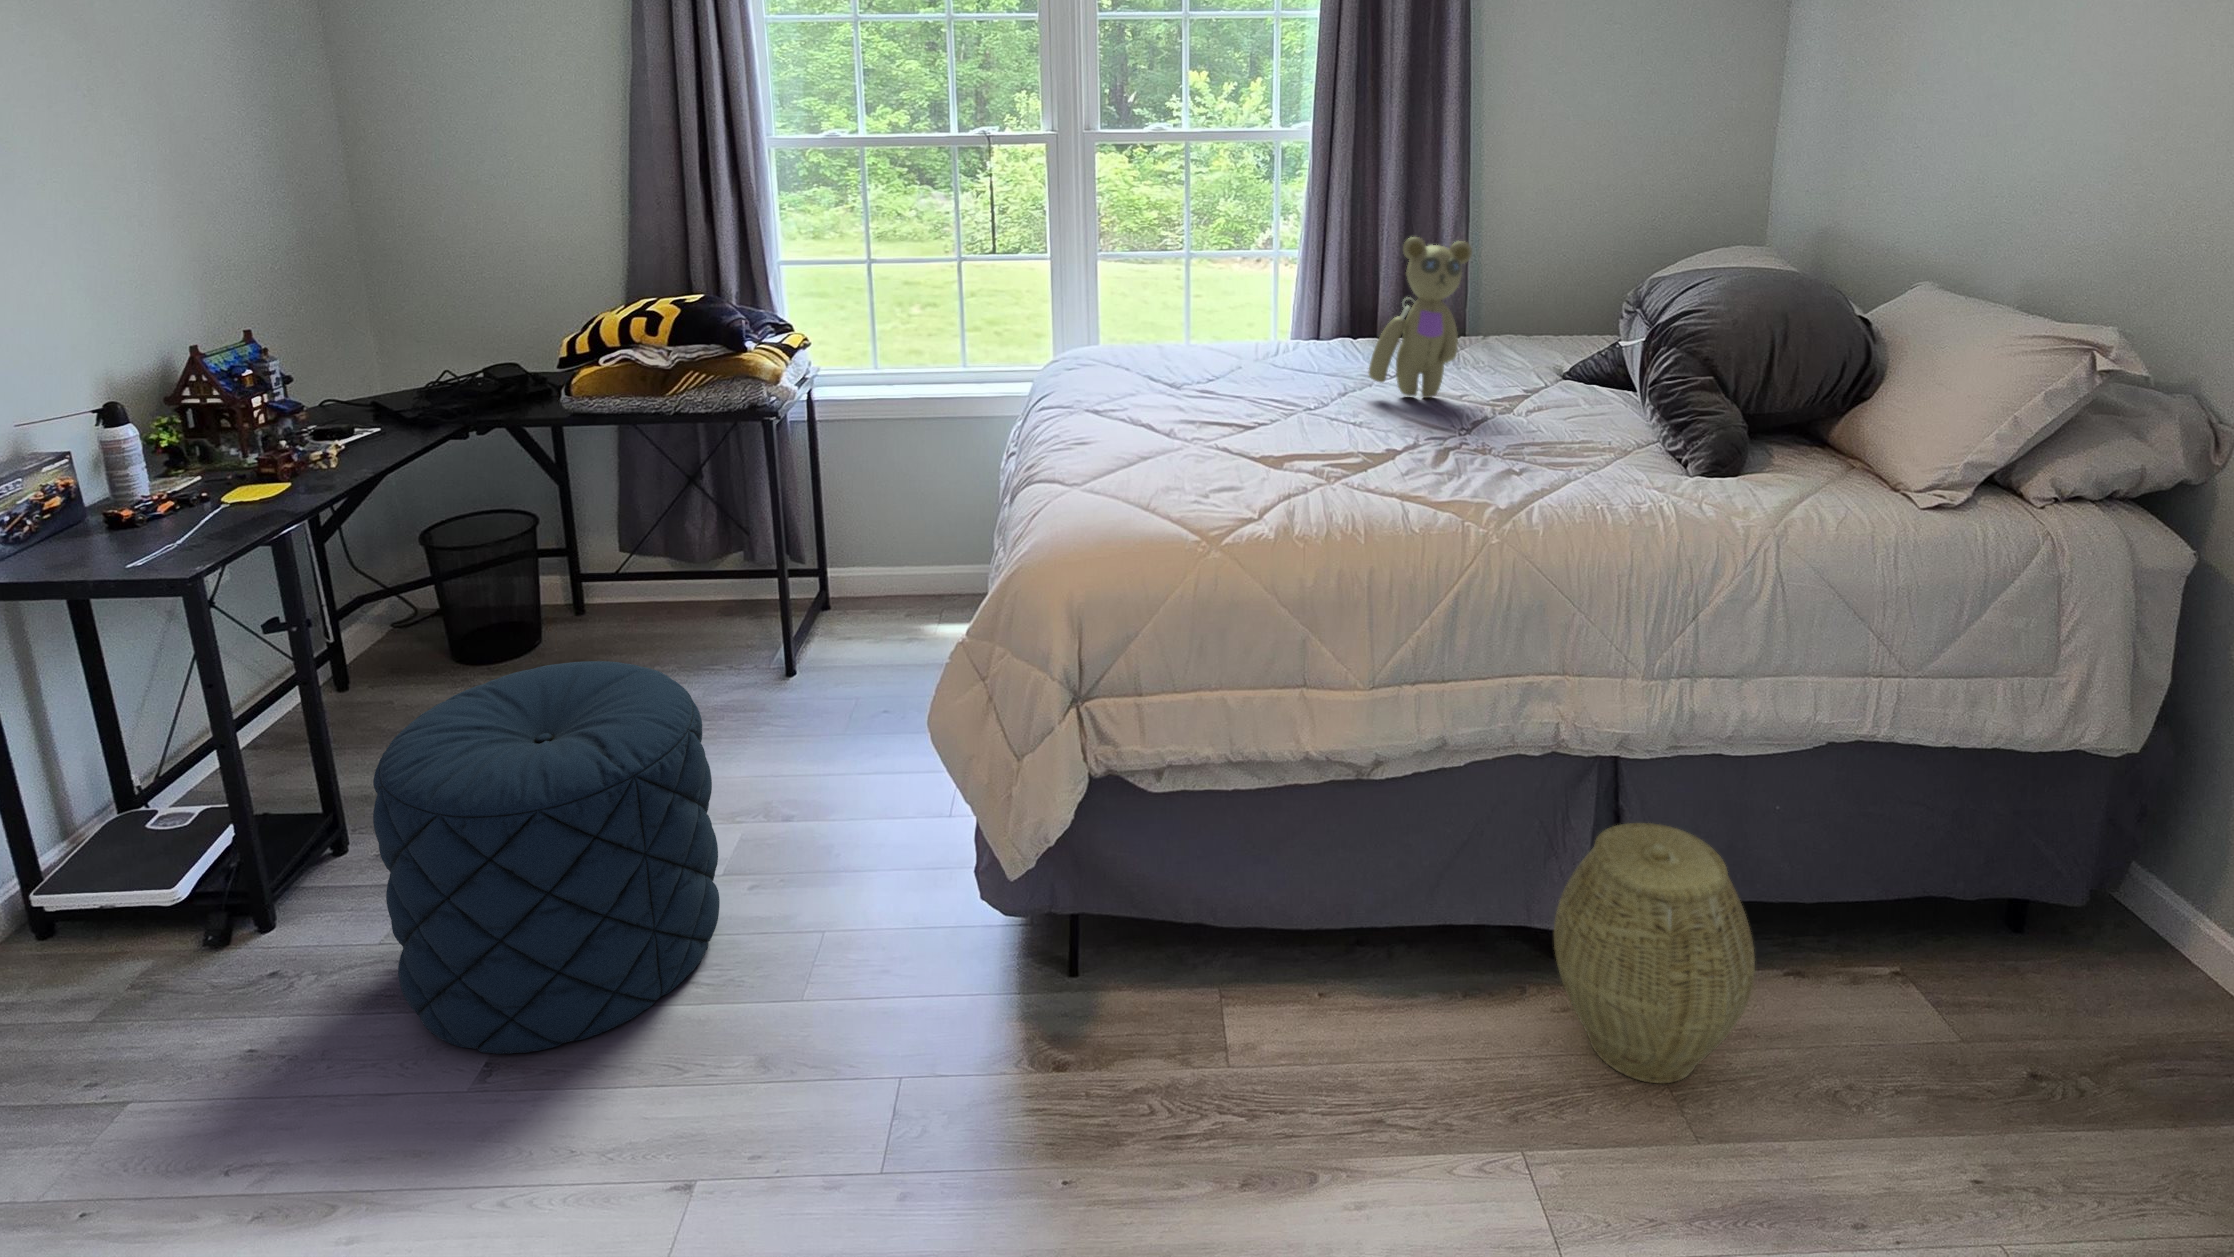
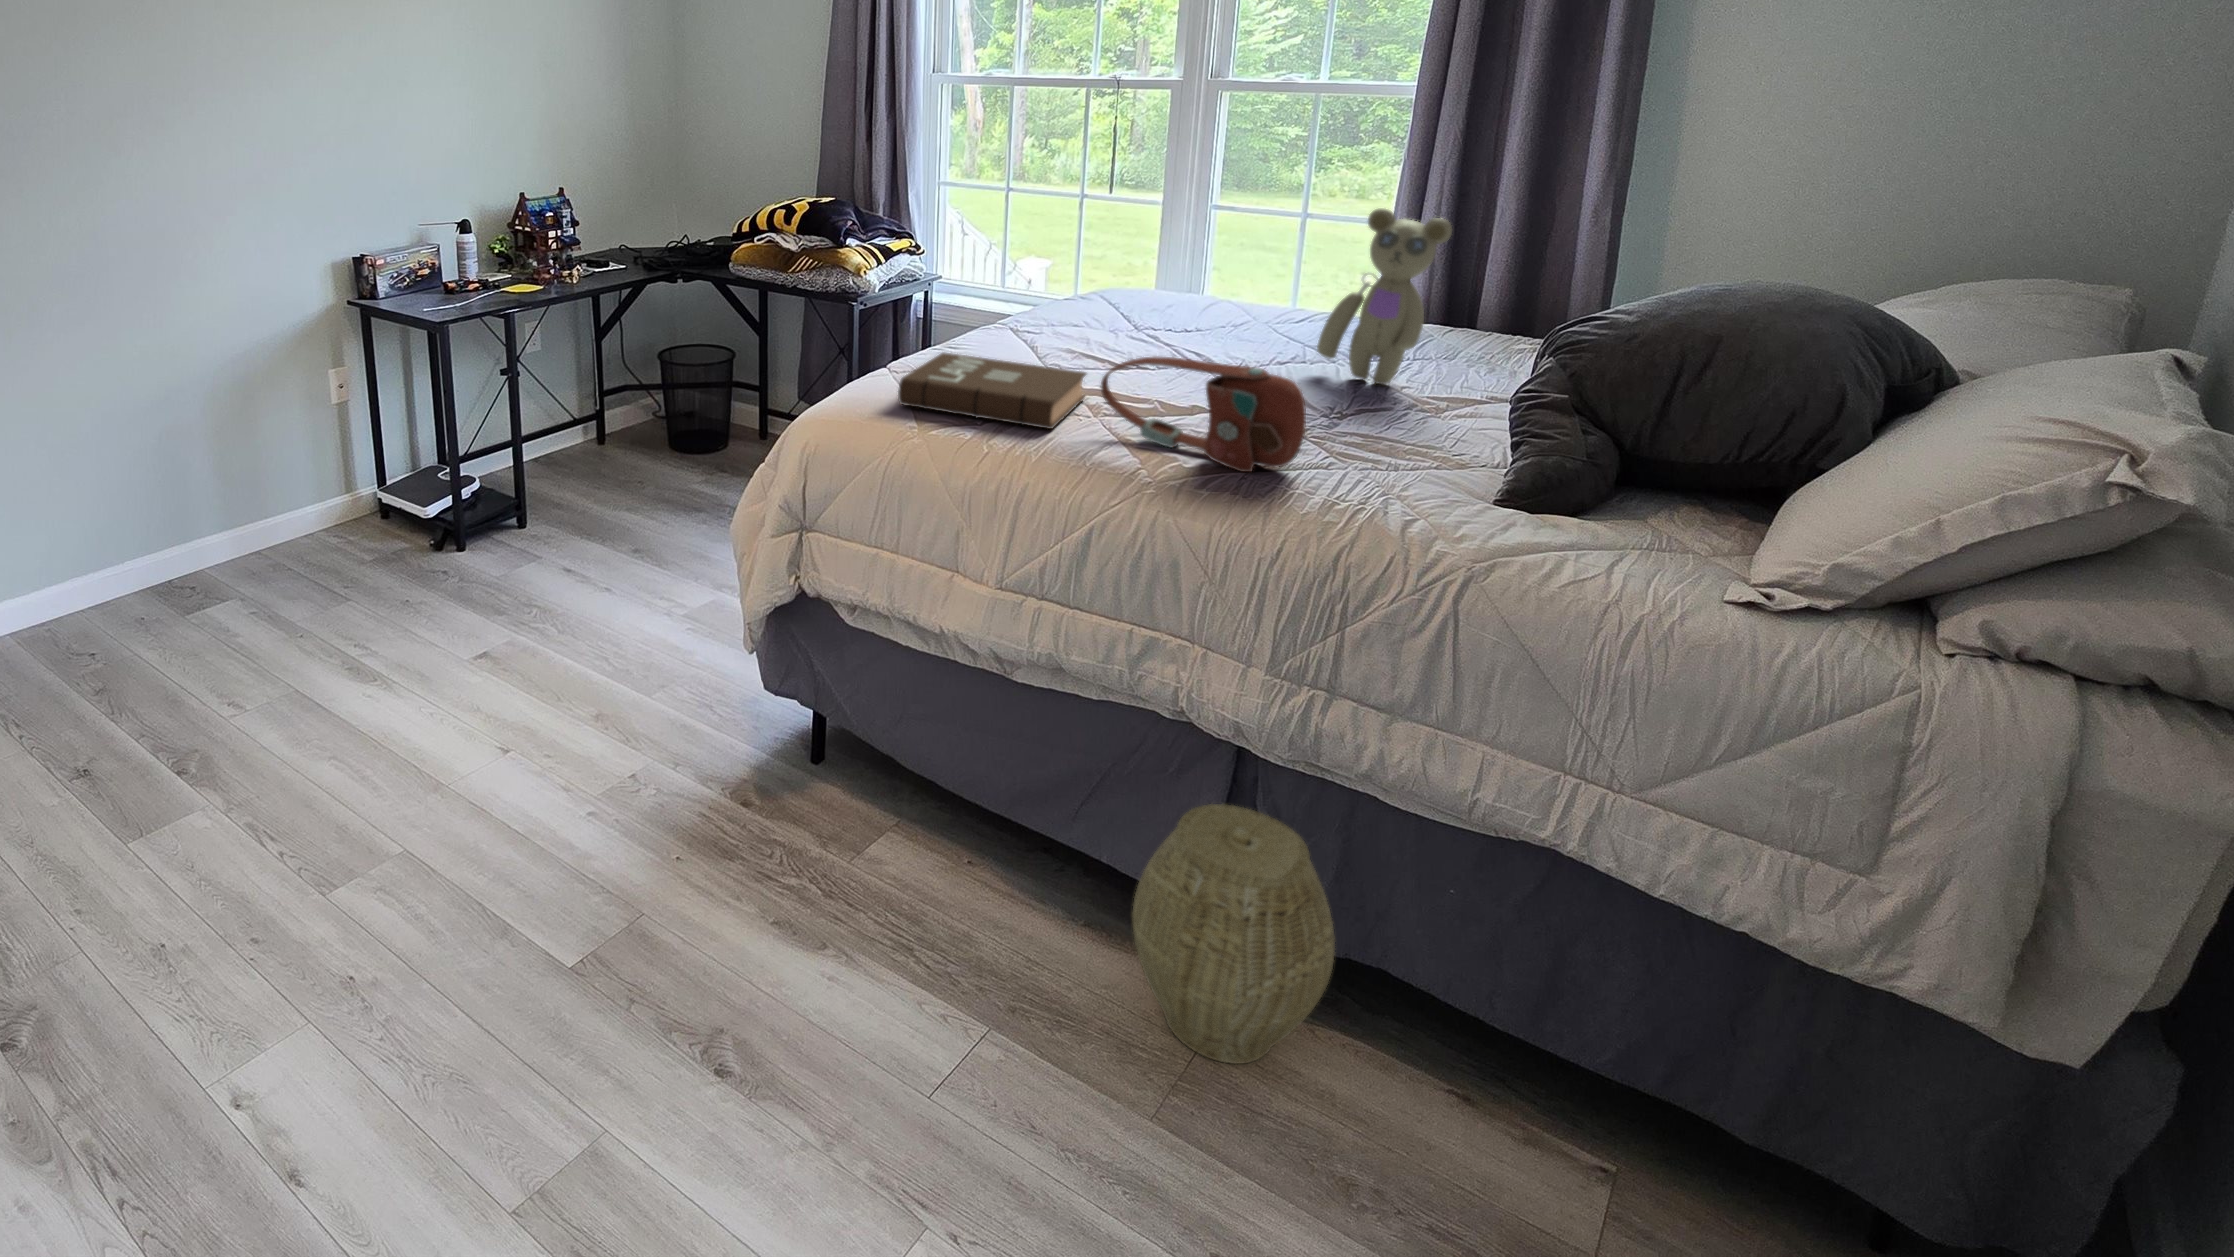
handbag: none [1333,398,1548,502] -> present [1100,357,1306,472]
book: none [1096,438,1298,519] -> present [898,353,1086,429]
pouf: present [373,661,720,1054] -> none [470,430,671,664]

